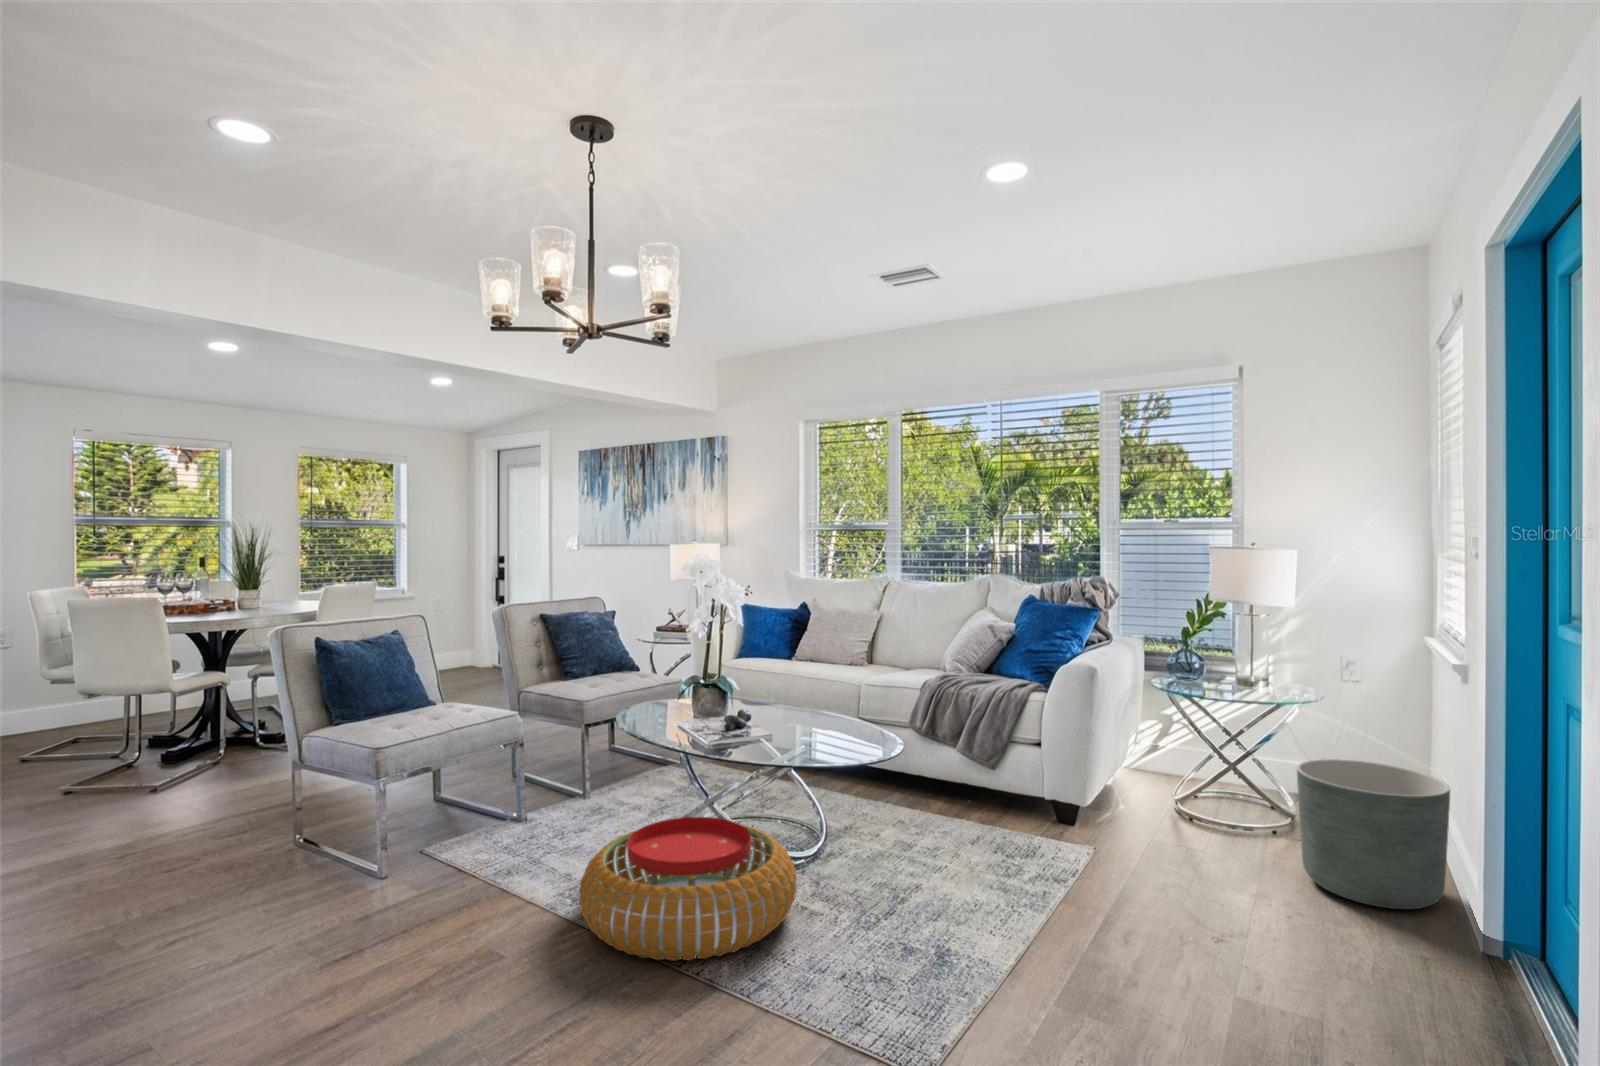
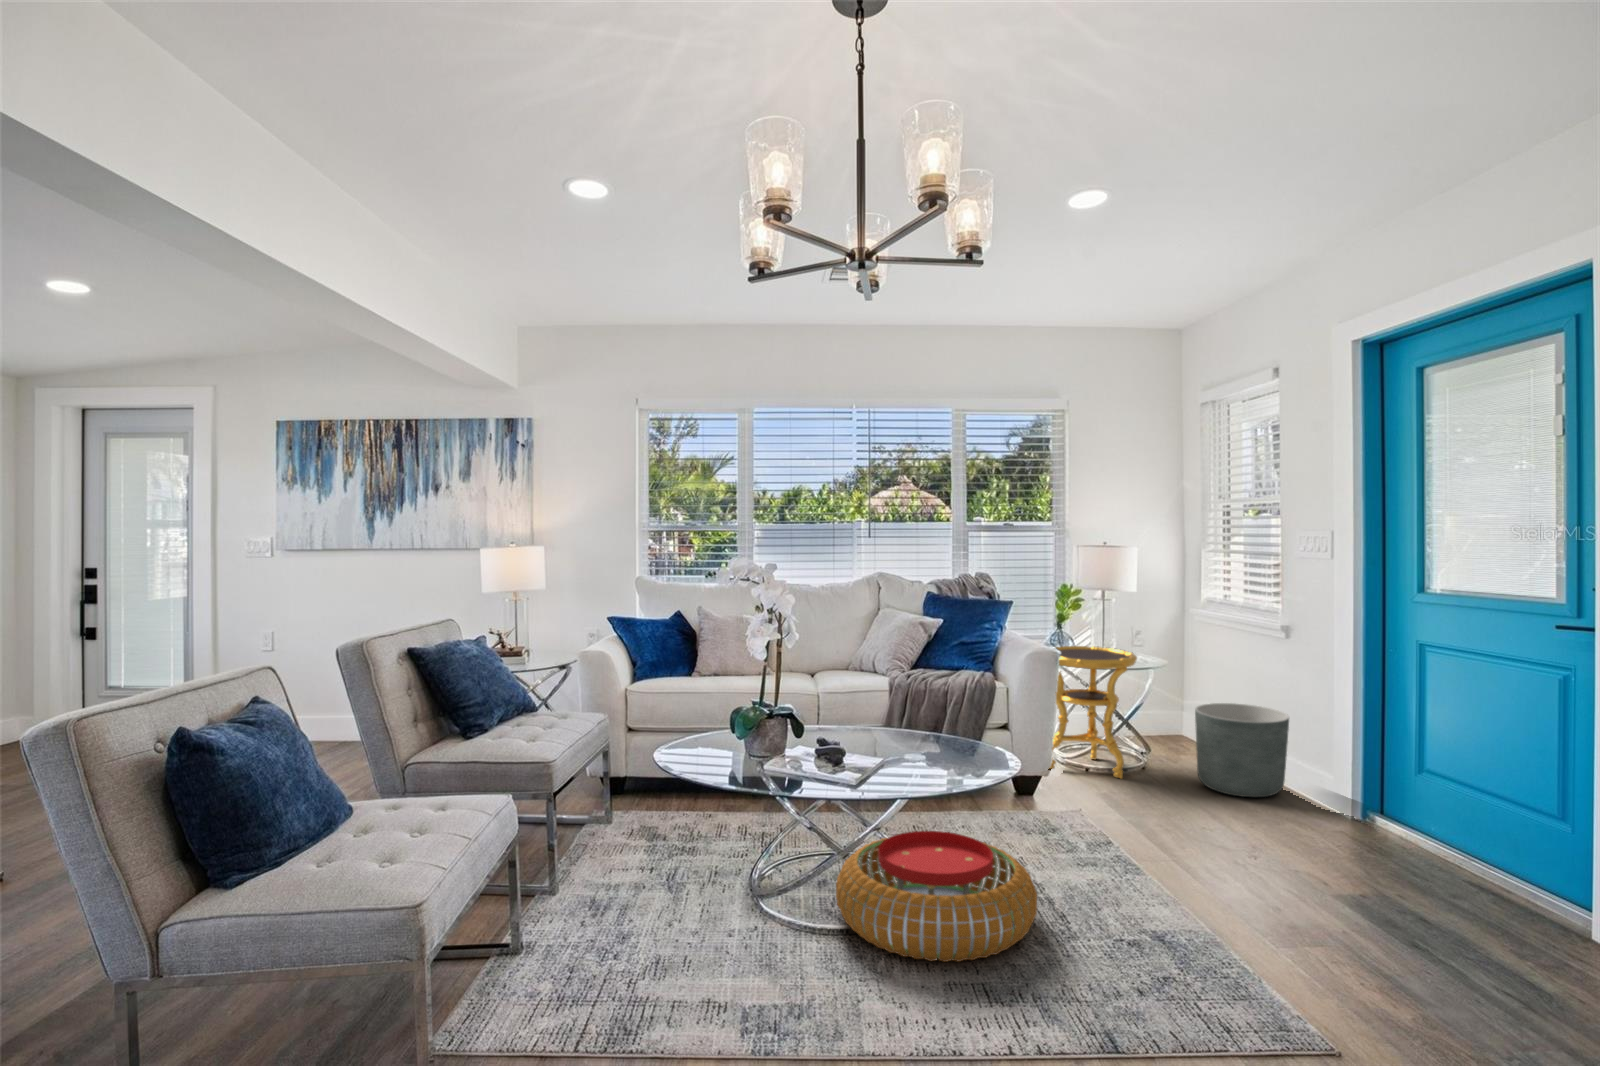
side table: none [1118,664,1249,841] -> present [1050,646,1137,779]

